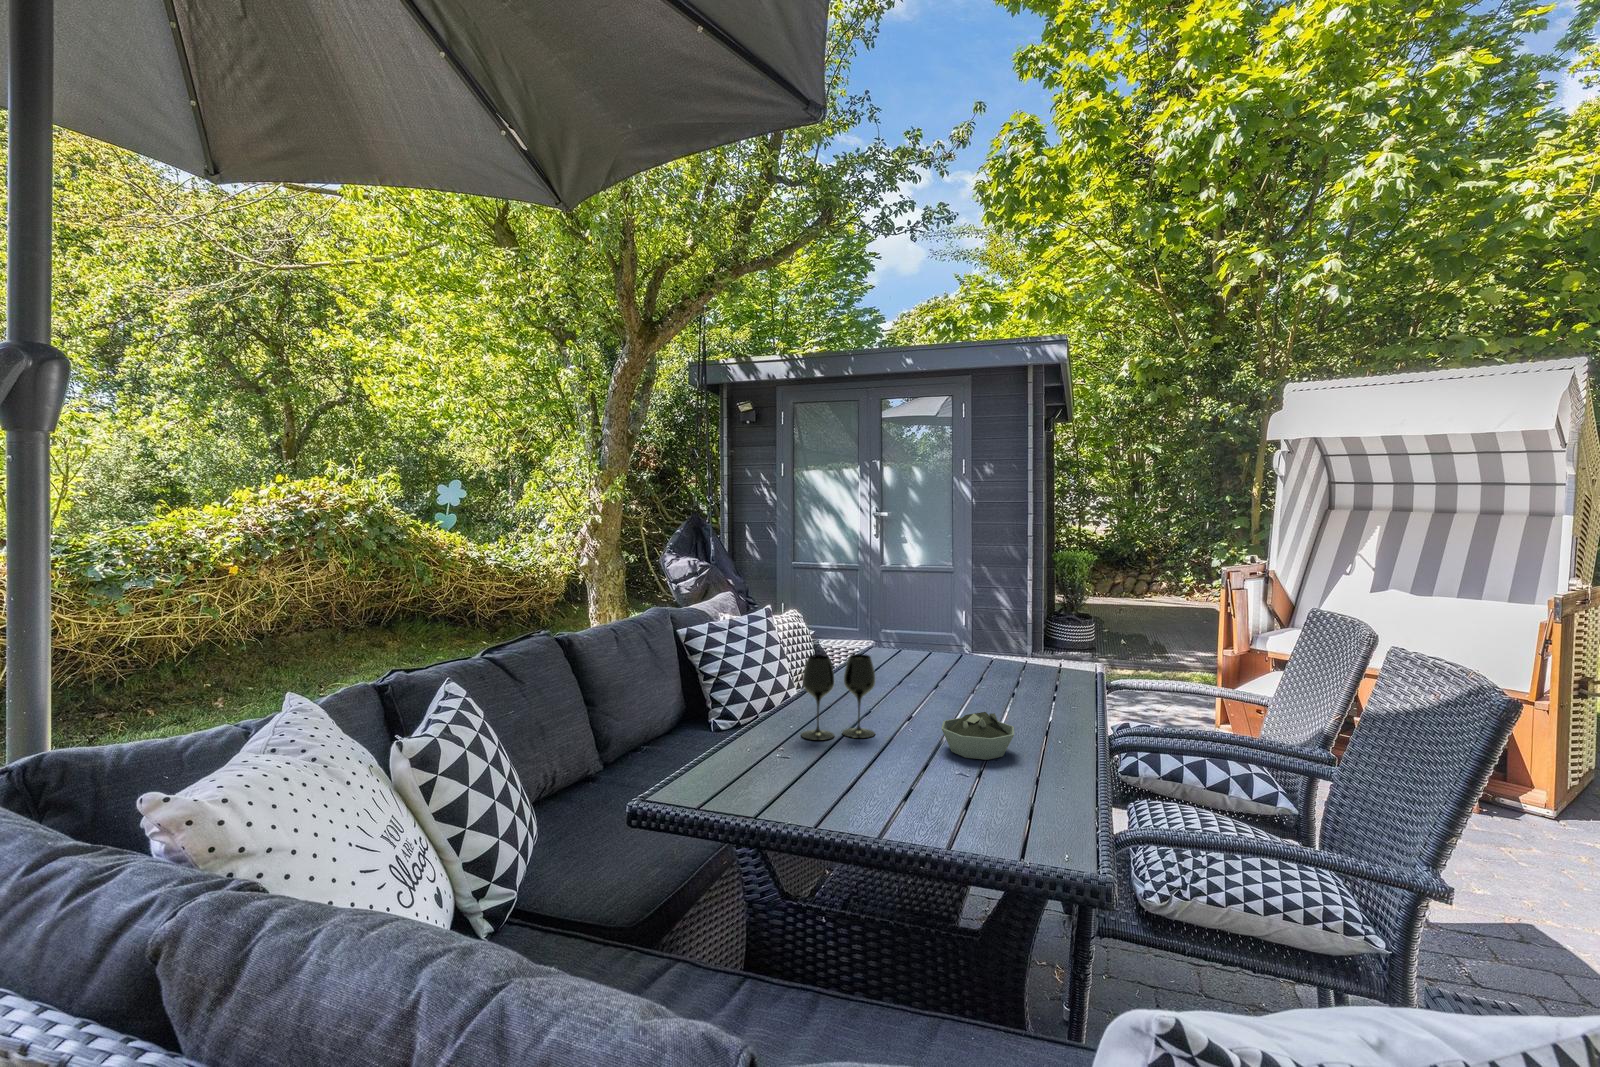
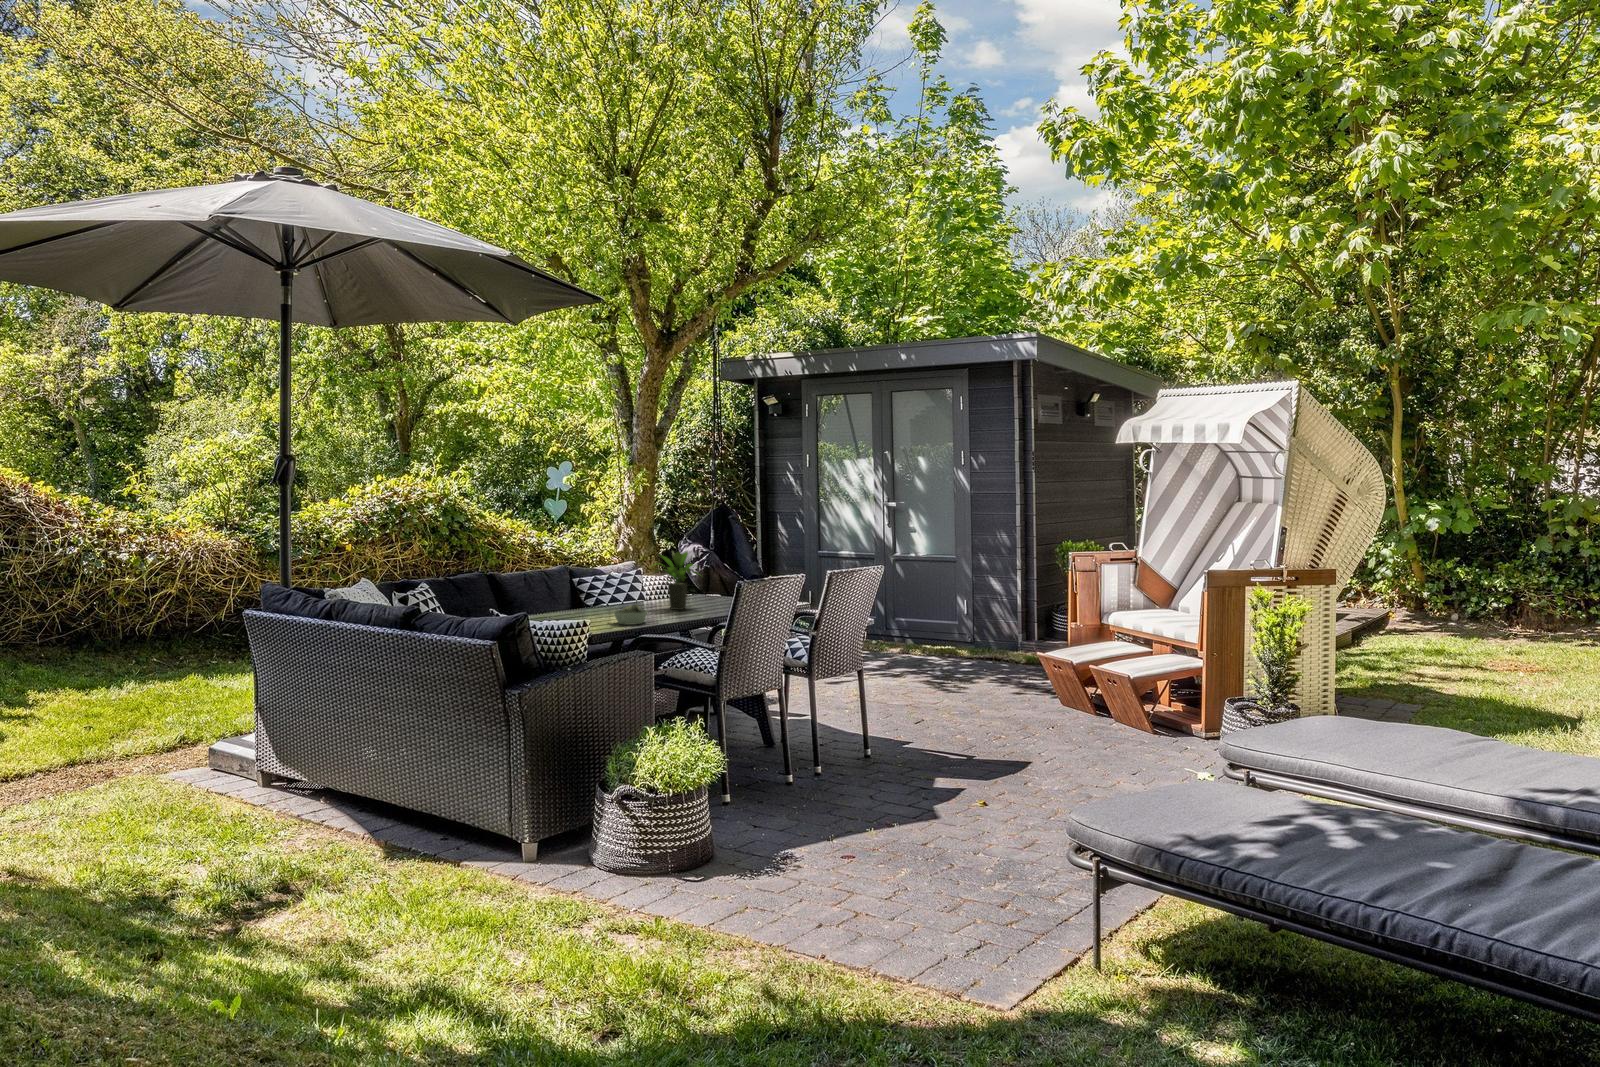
potted plant: none [900,592,986,696] -> present [656,552,697,610]
wine glass: present [801,654,875,740] -> none [563,578,601,619]

